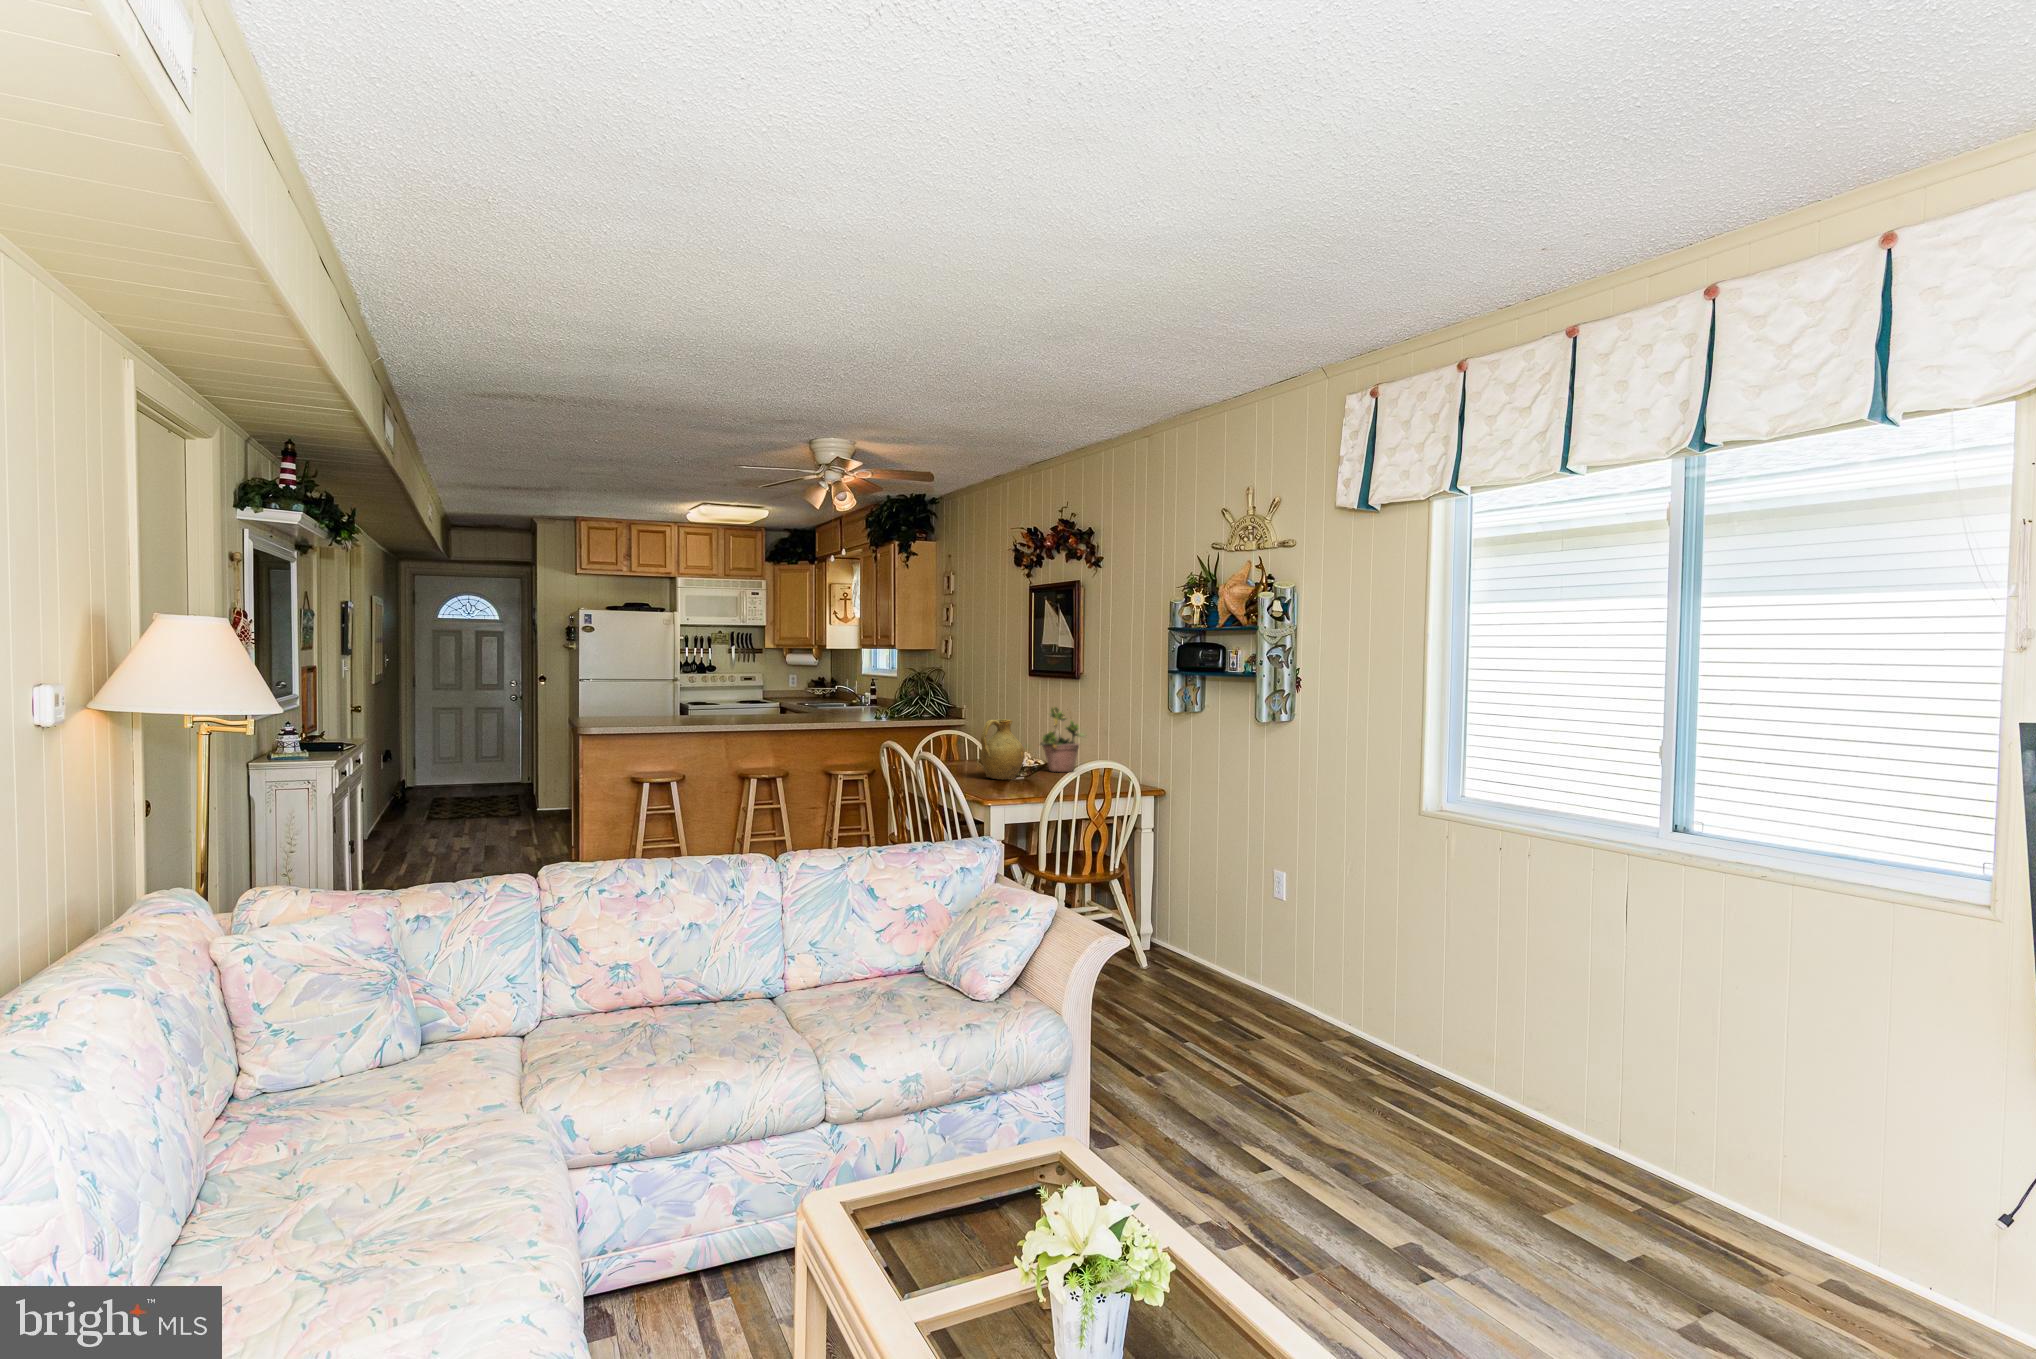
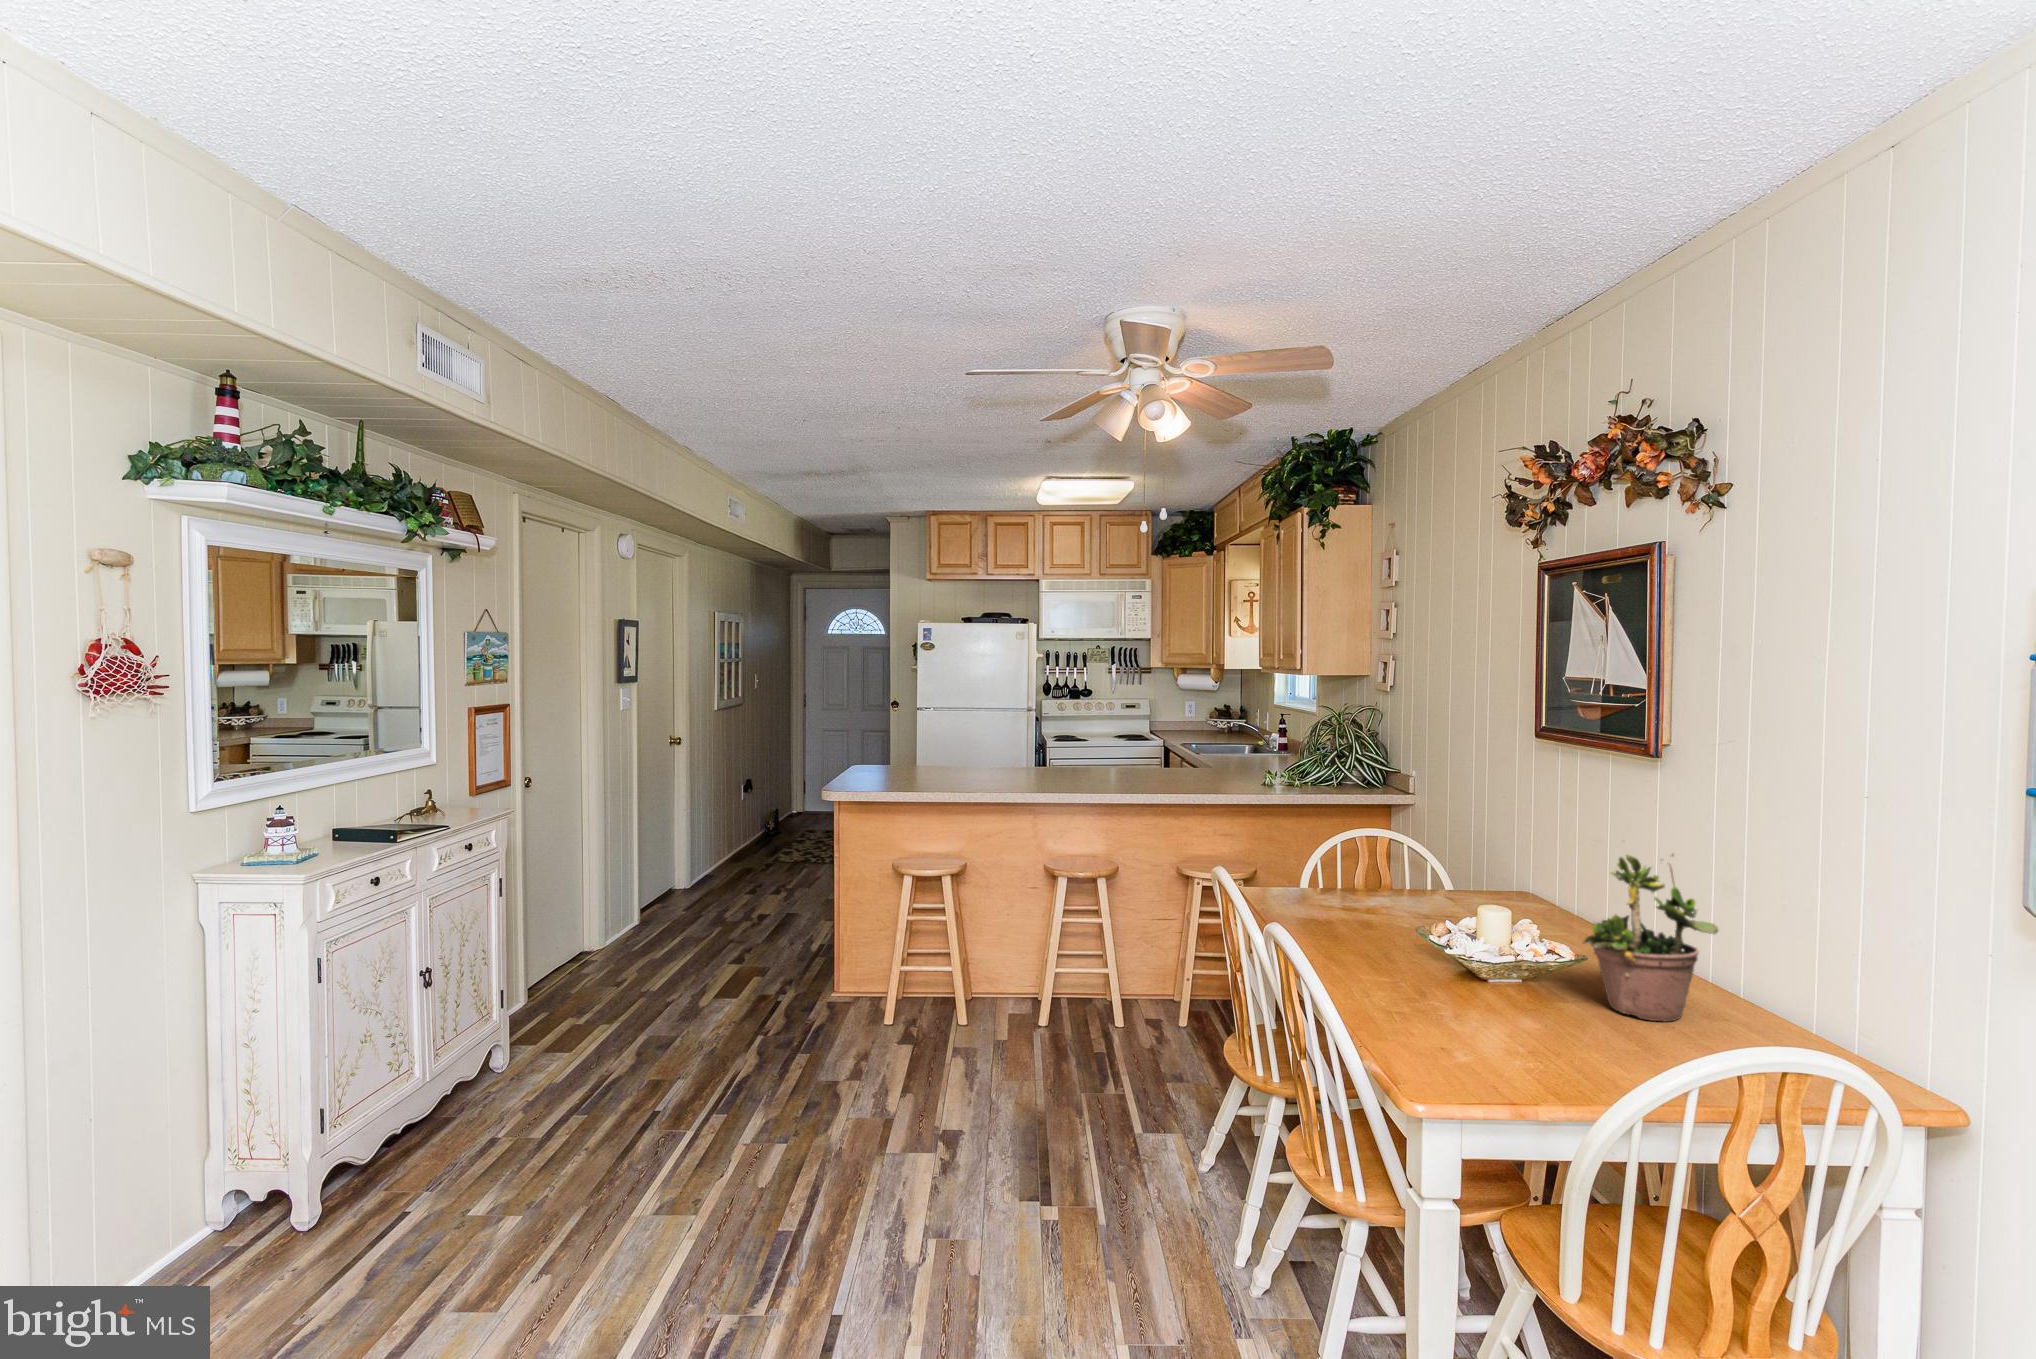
pitcher: present [981,719,1024,779] -> none [1427,881,1544,1039]

